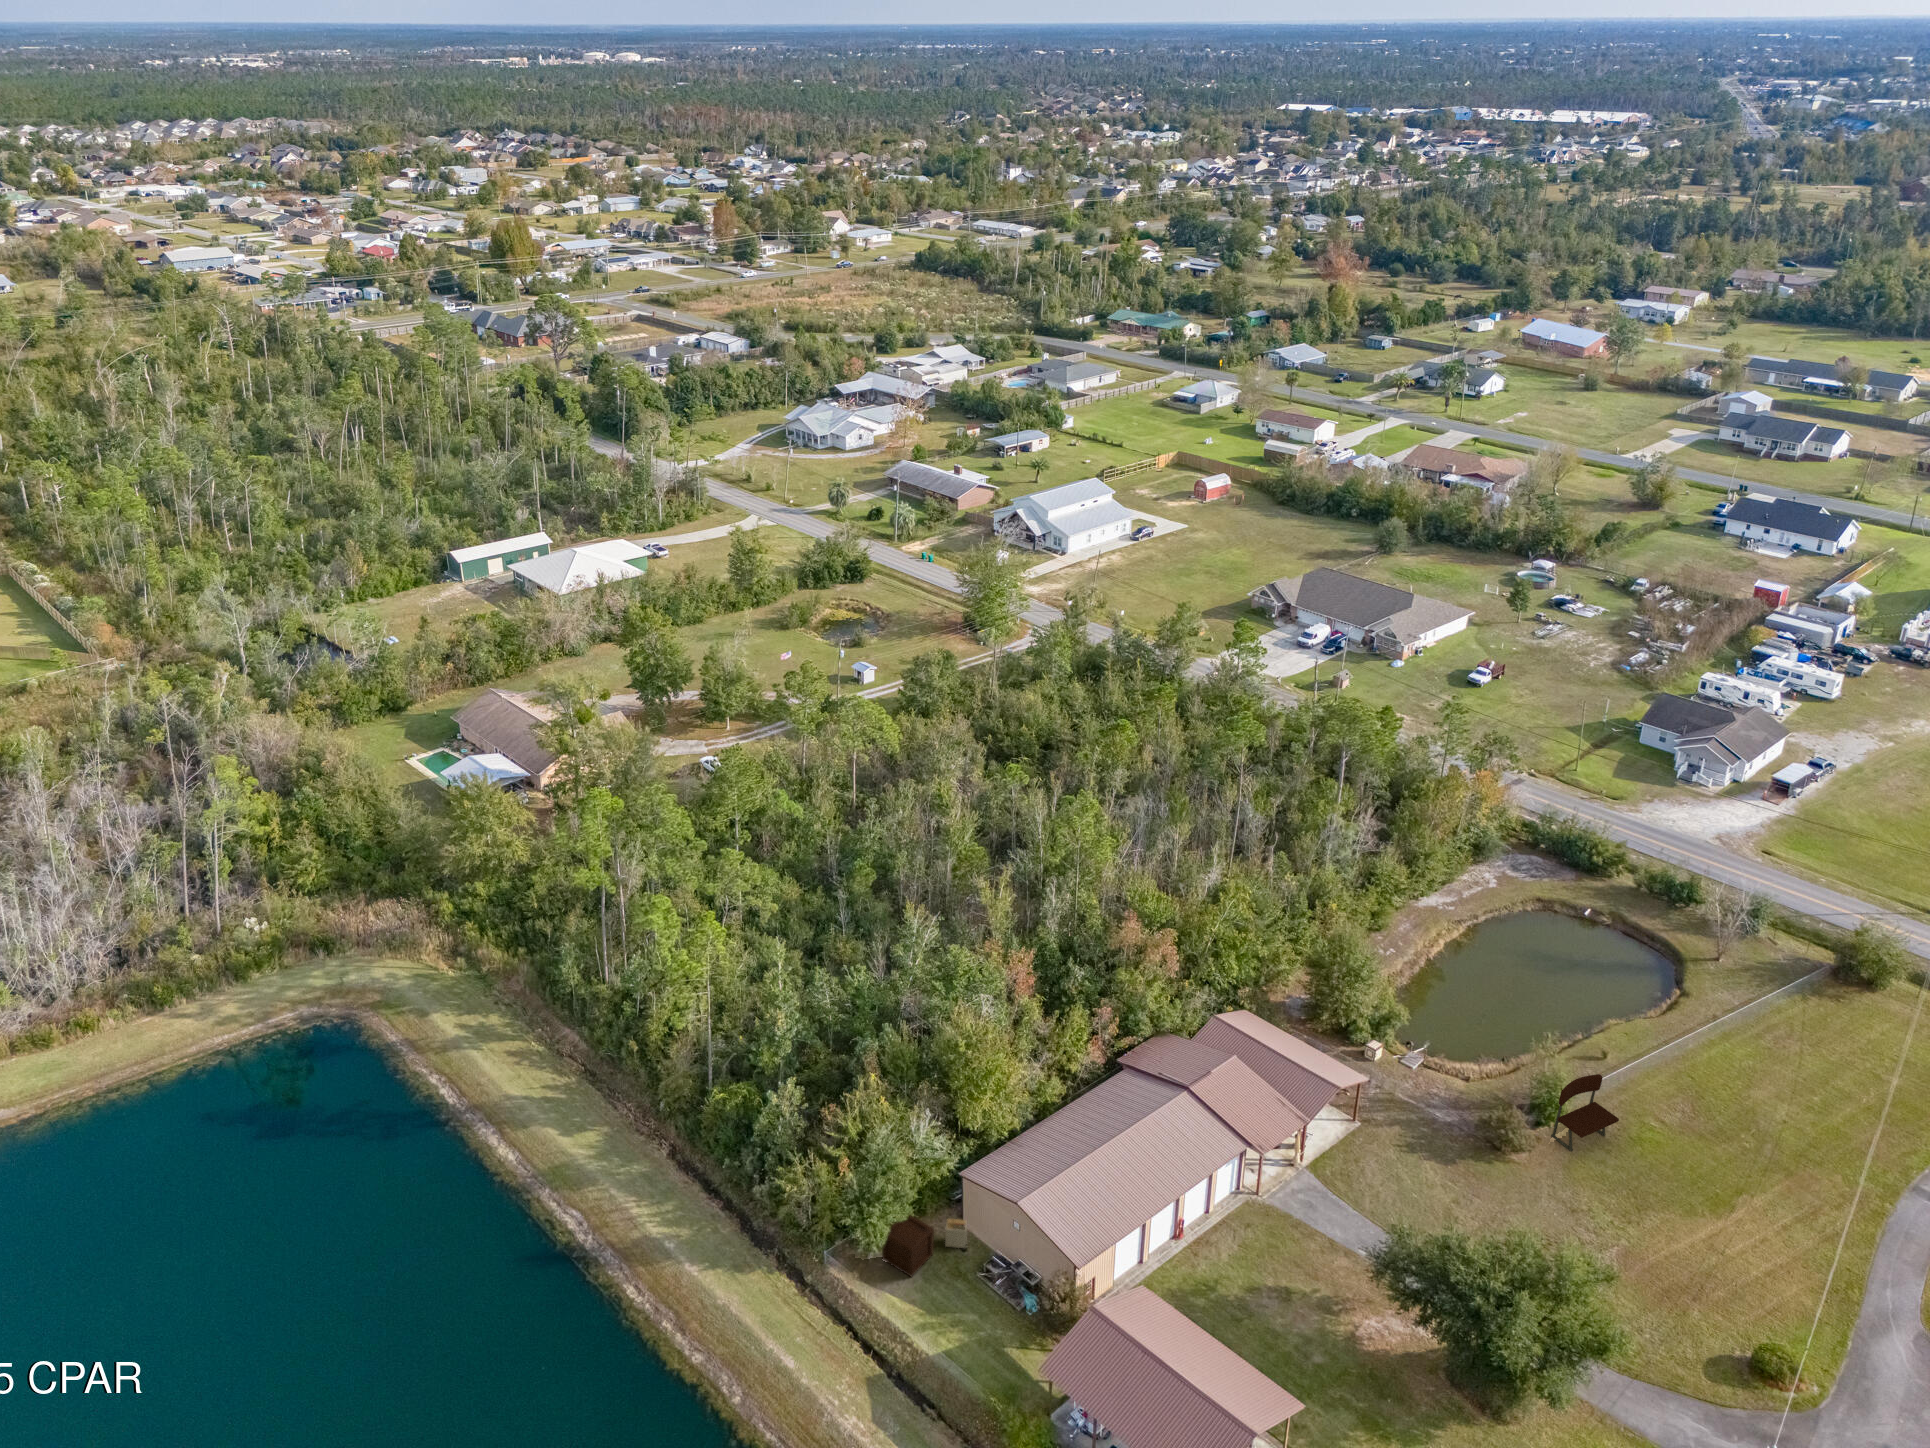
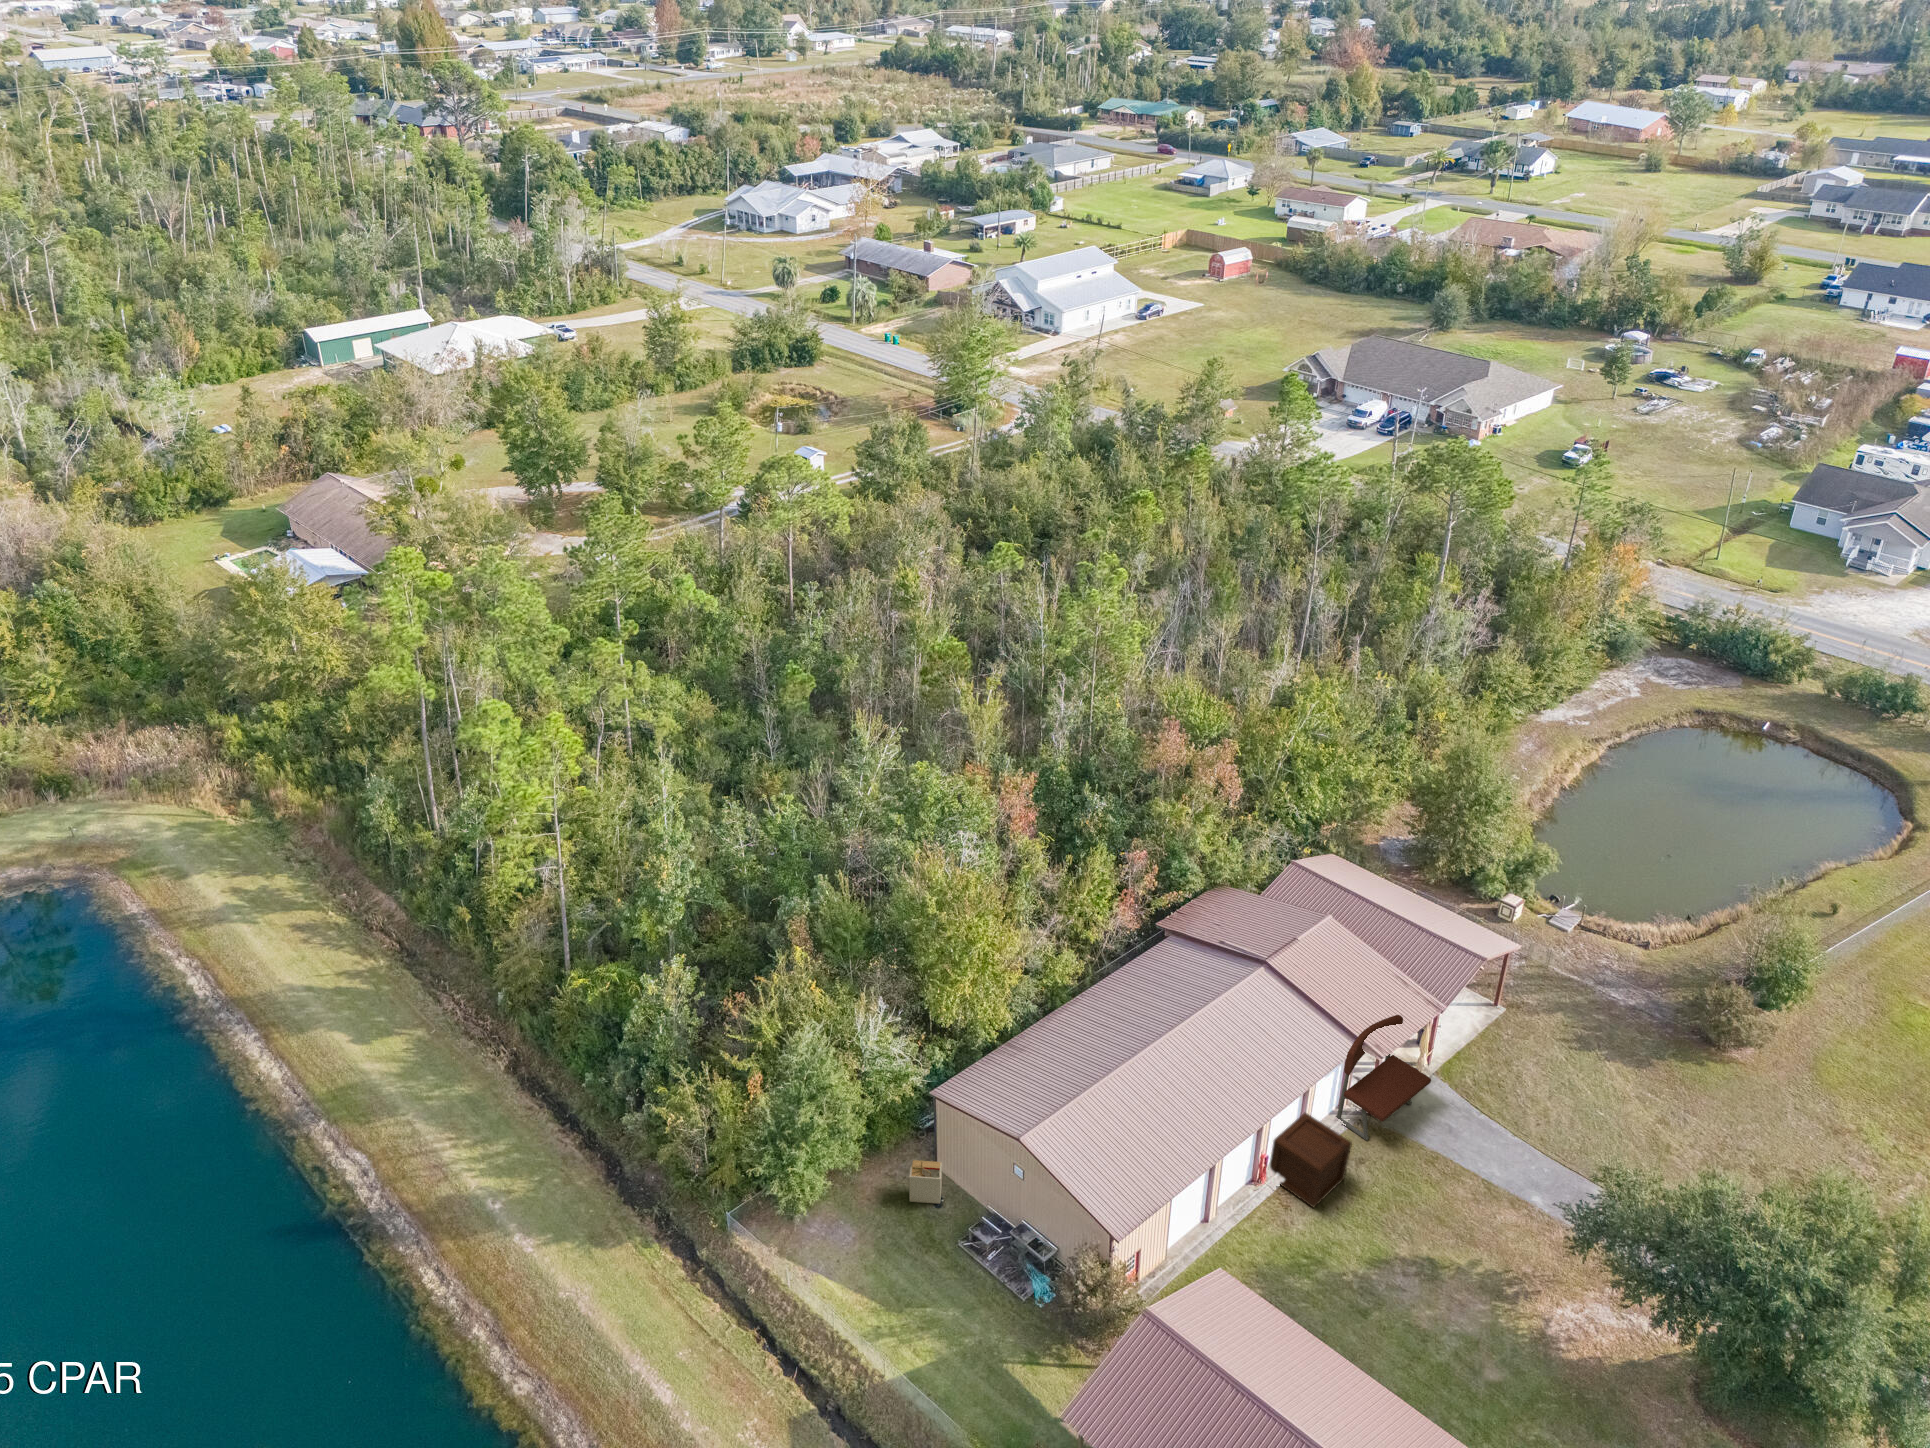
bench: present [1551,1074,1619,1151] -> present [1336,1015,1431,1140]
wooden crate: present [882,1216,934,1276] -> present [1270,1113,1352,1207]

